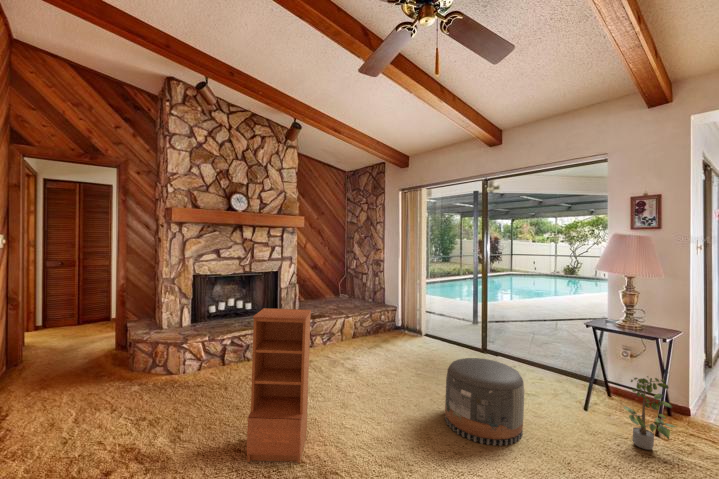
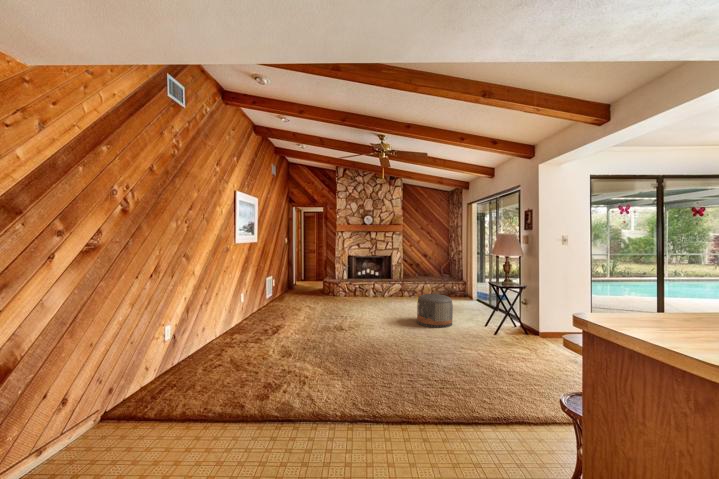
bookcase: present [247,308,311,463] -> none [336,264,361,317]
potted plant: present [624,376,676,450] -> none [489,303,511,340]

